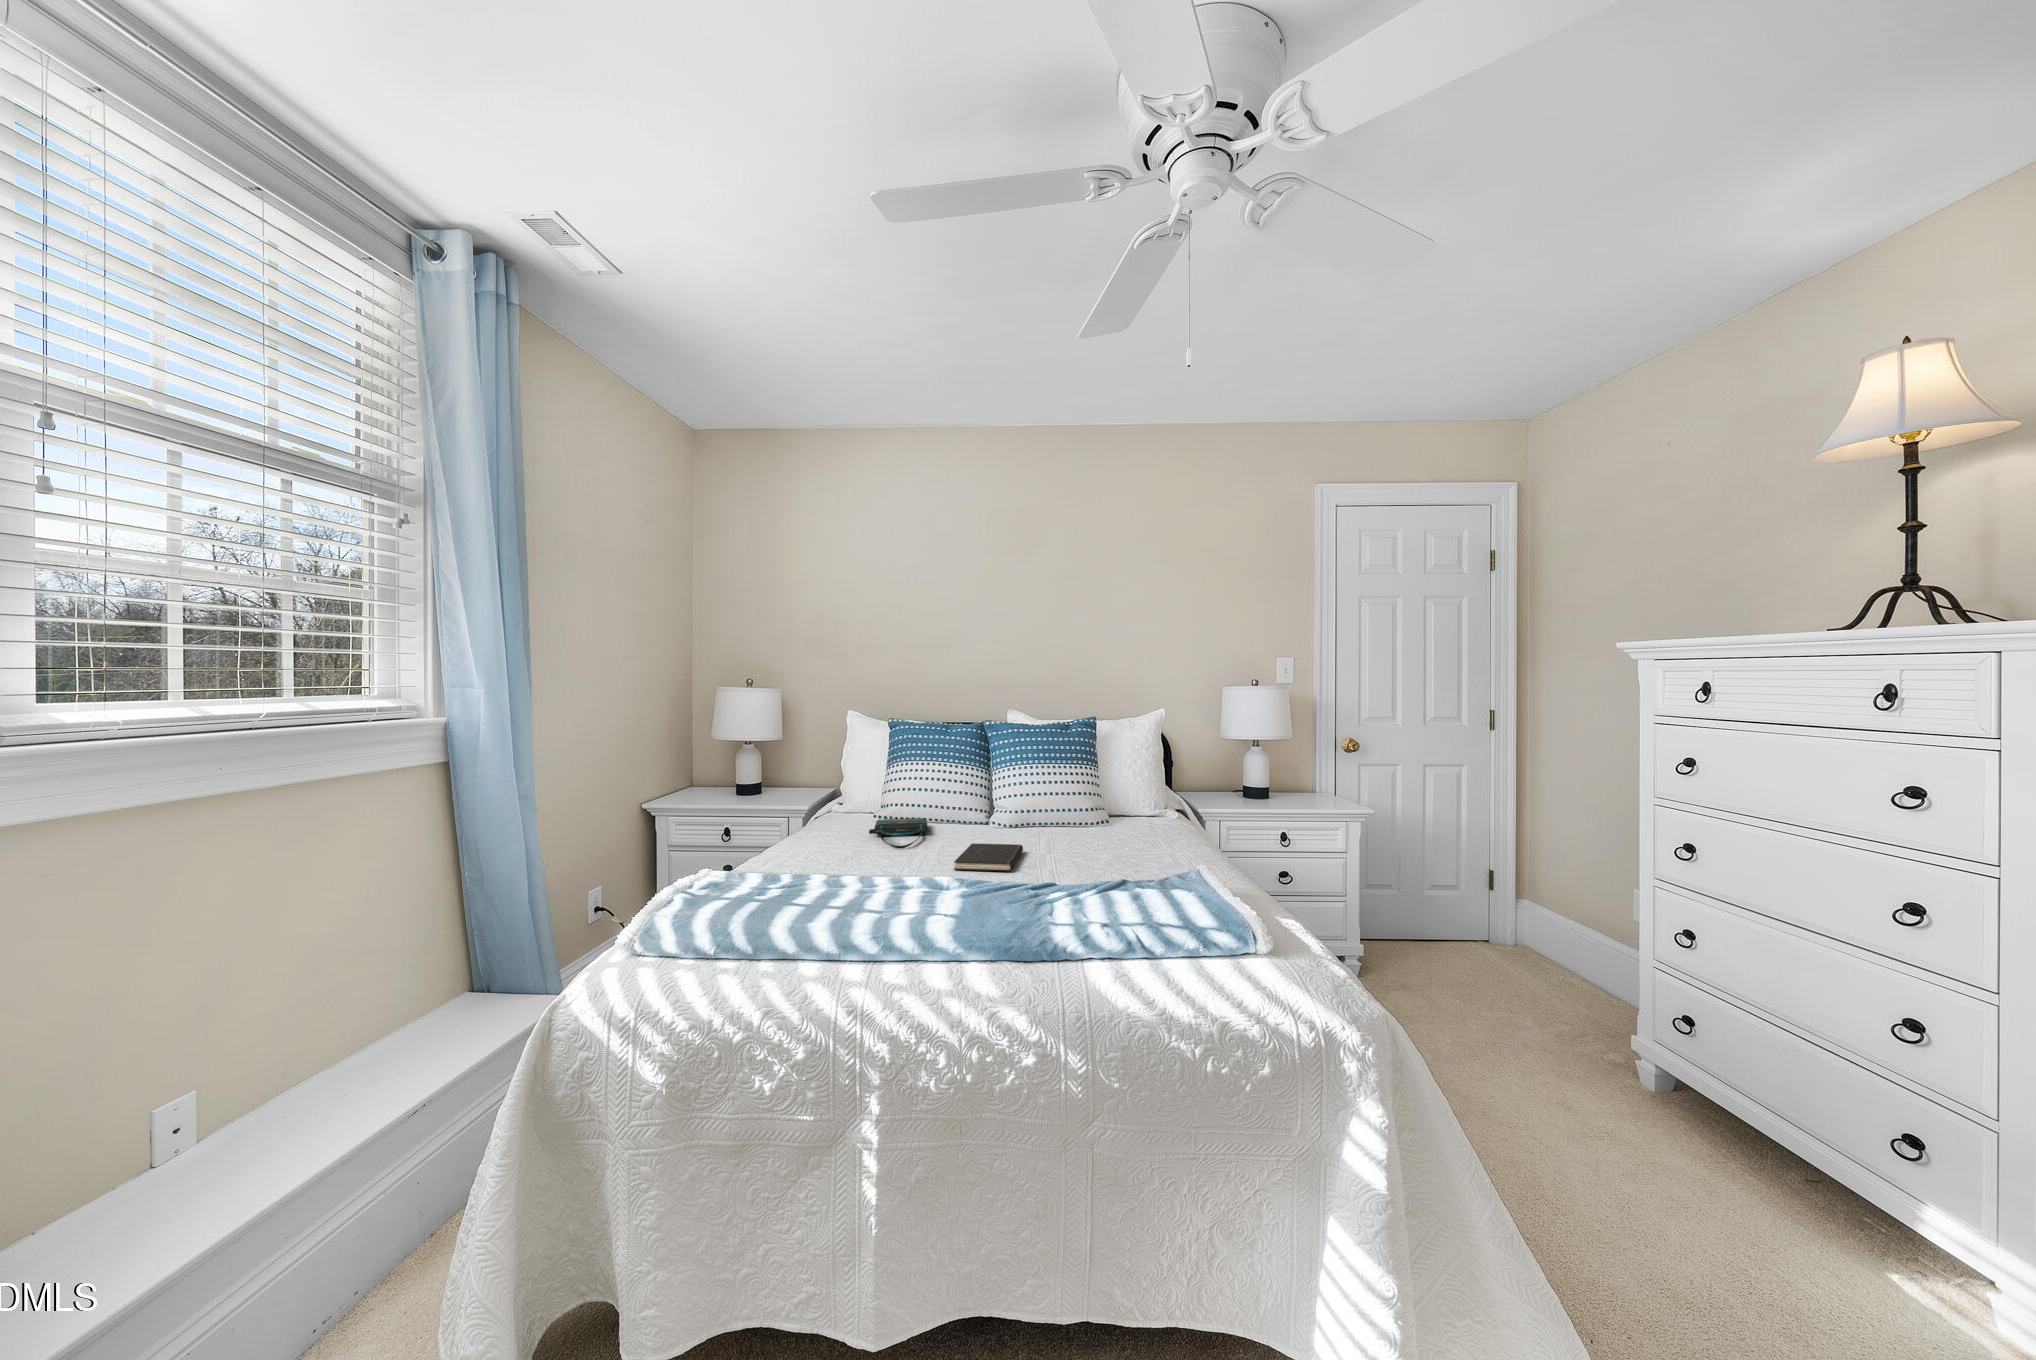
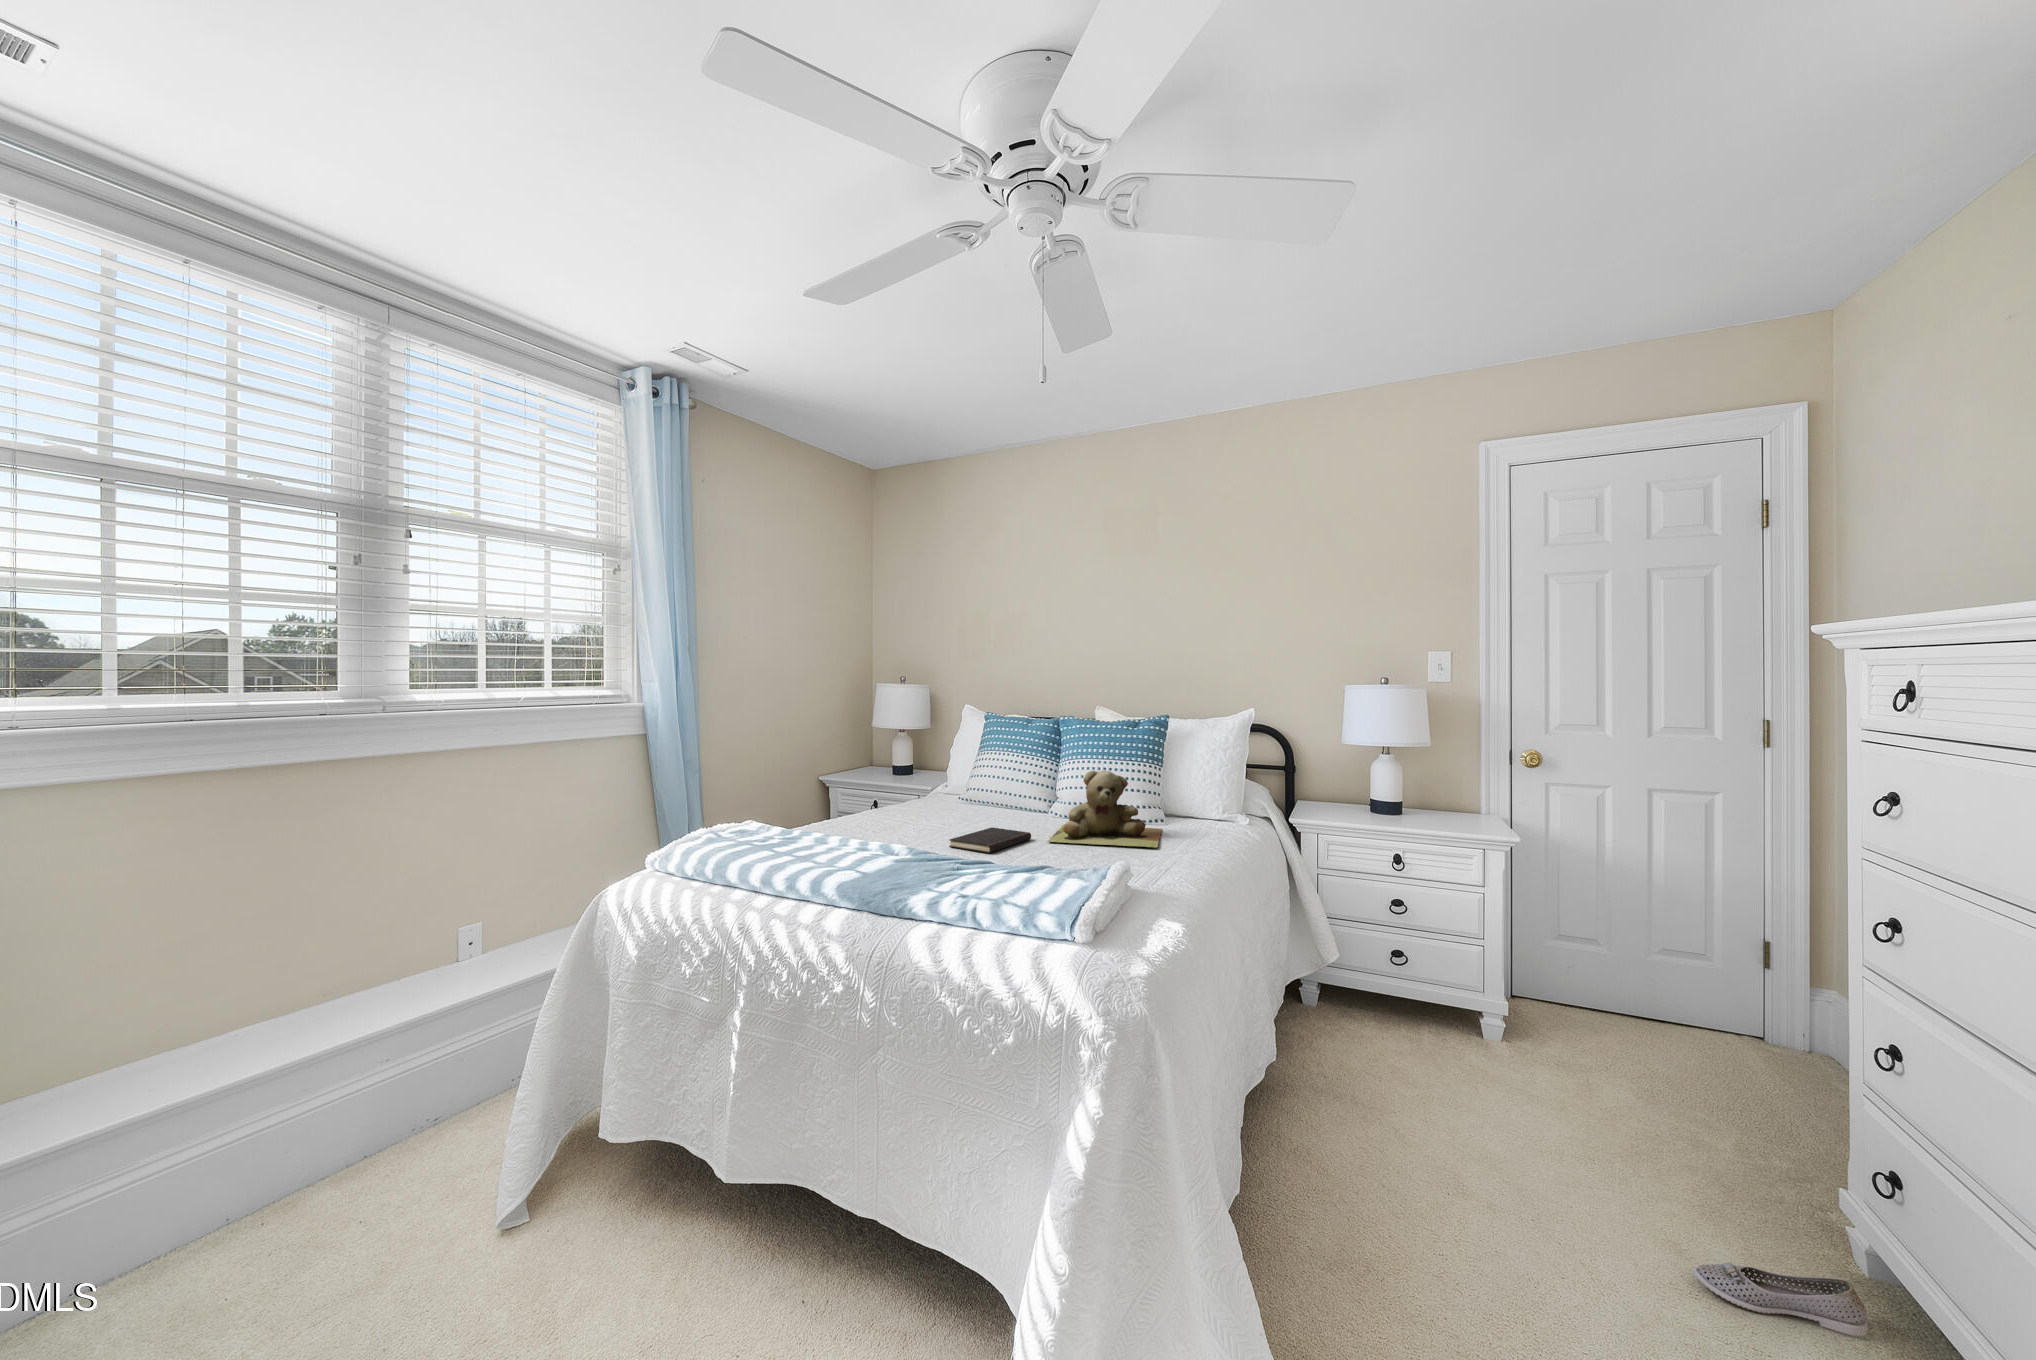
teddy bear: none [1023,774,1153,852] -> present [1048,771,1162,847]
tote bag: present [869,818,930,849] -> none [931,801,992,826]
shoe: none [1618,1103,1722,1145] -> present [1693,1262,1868,1337]

